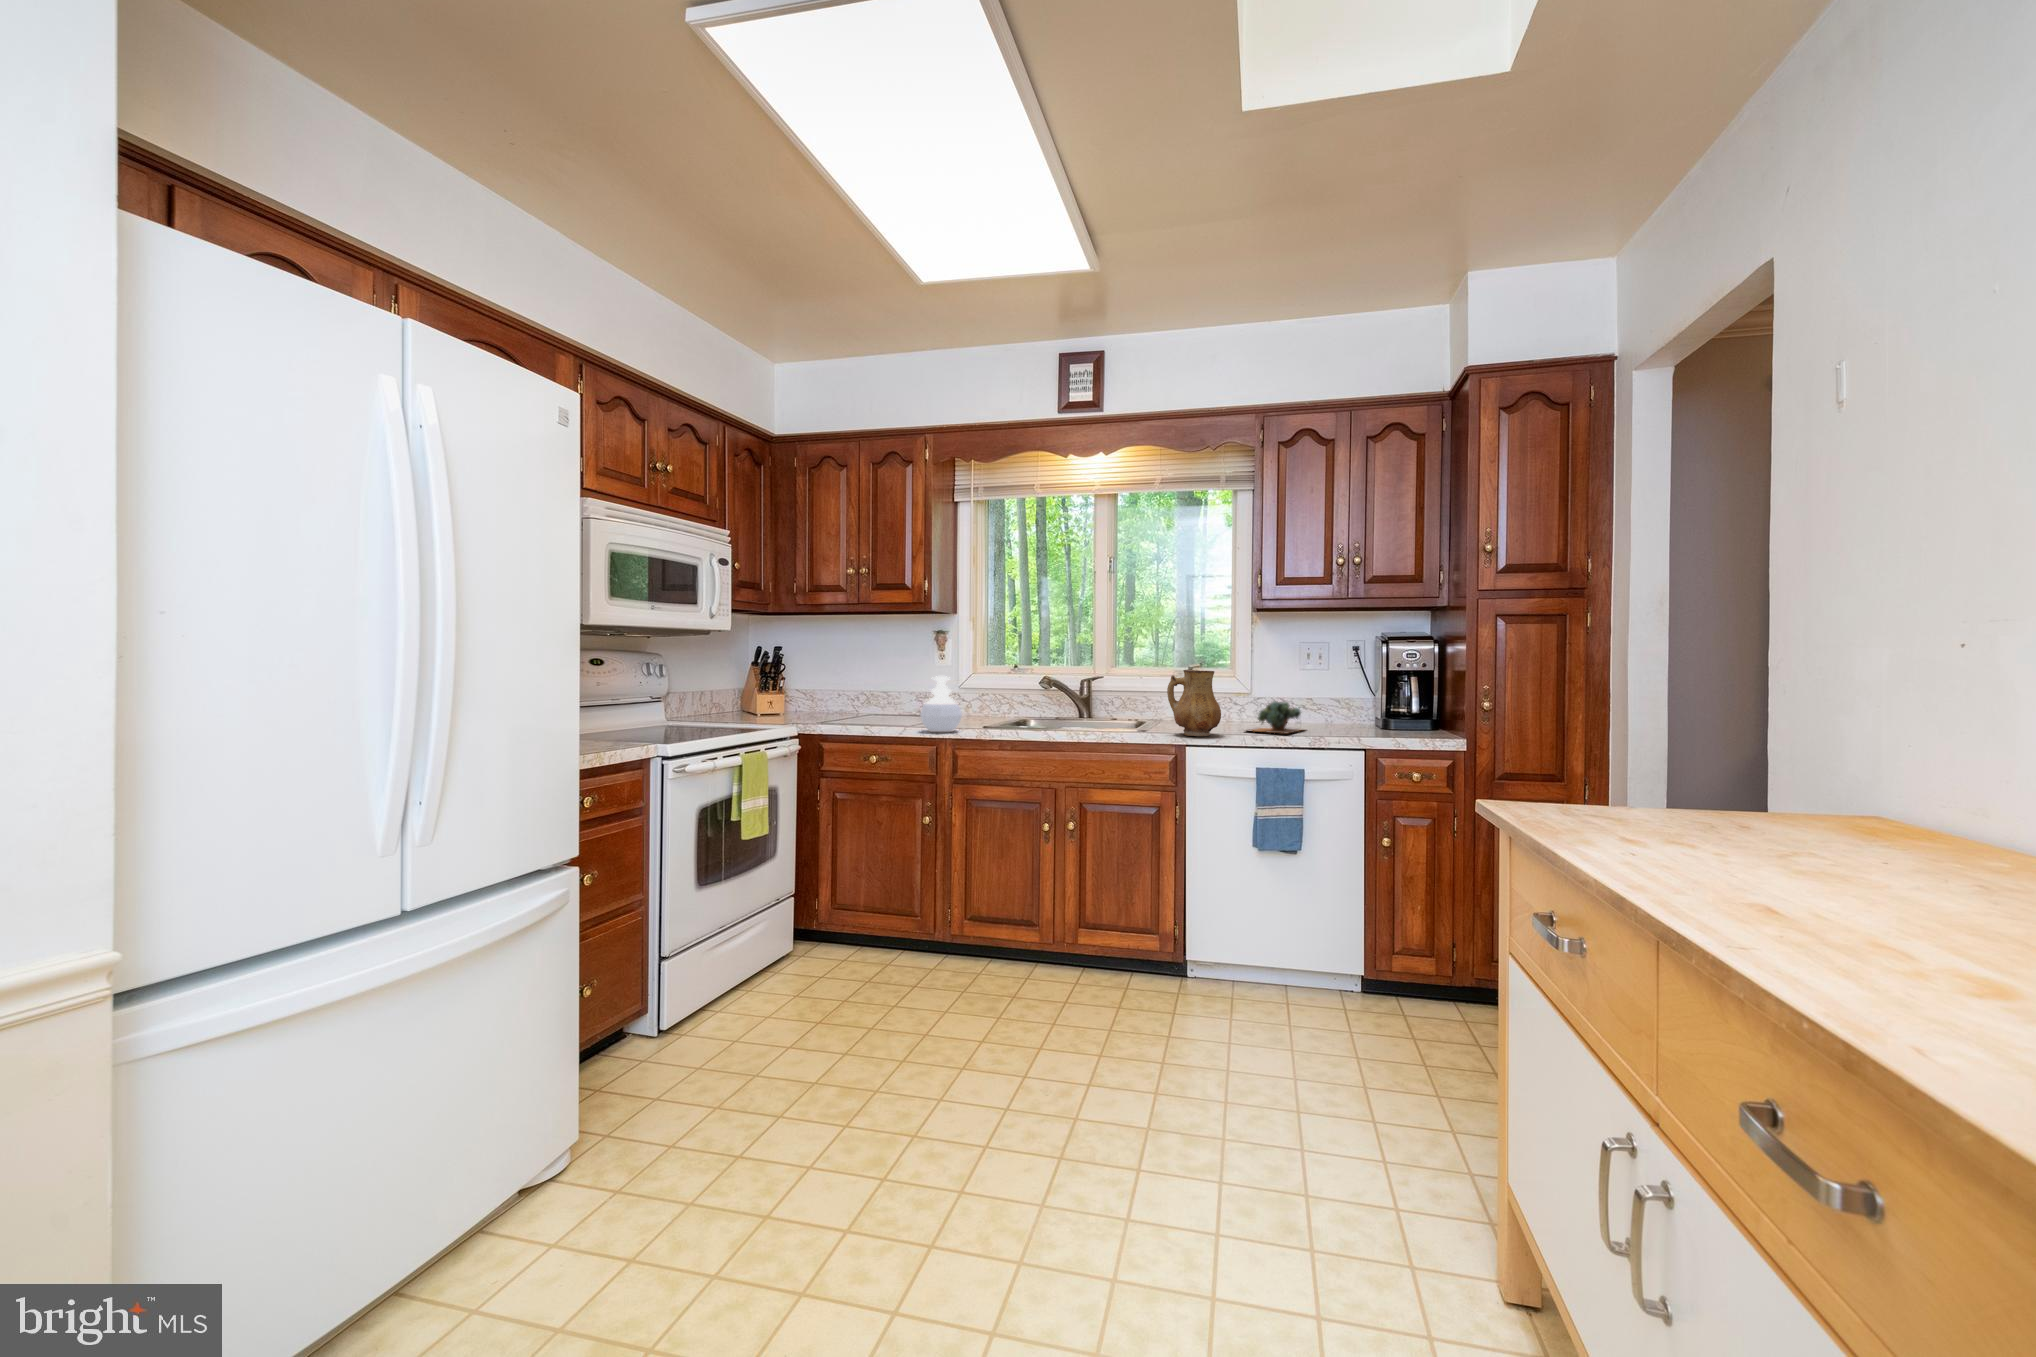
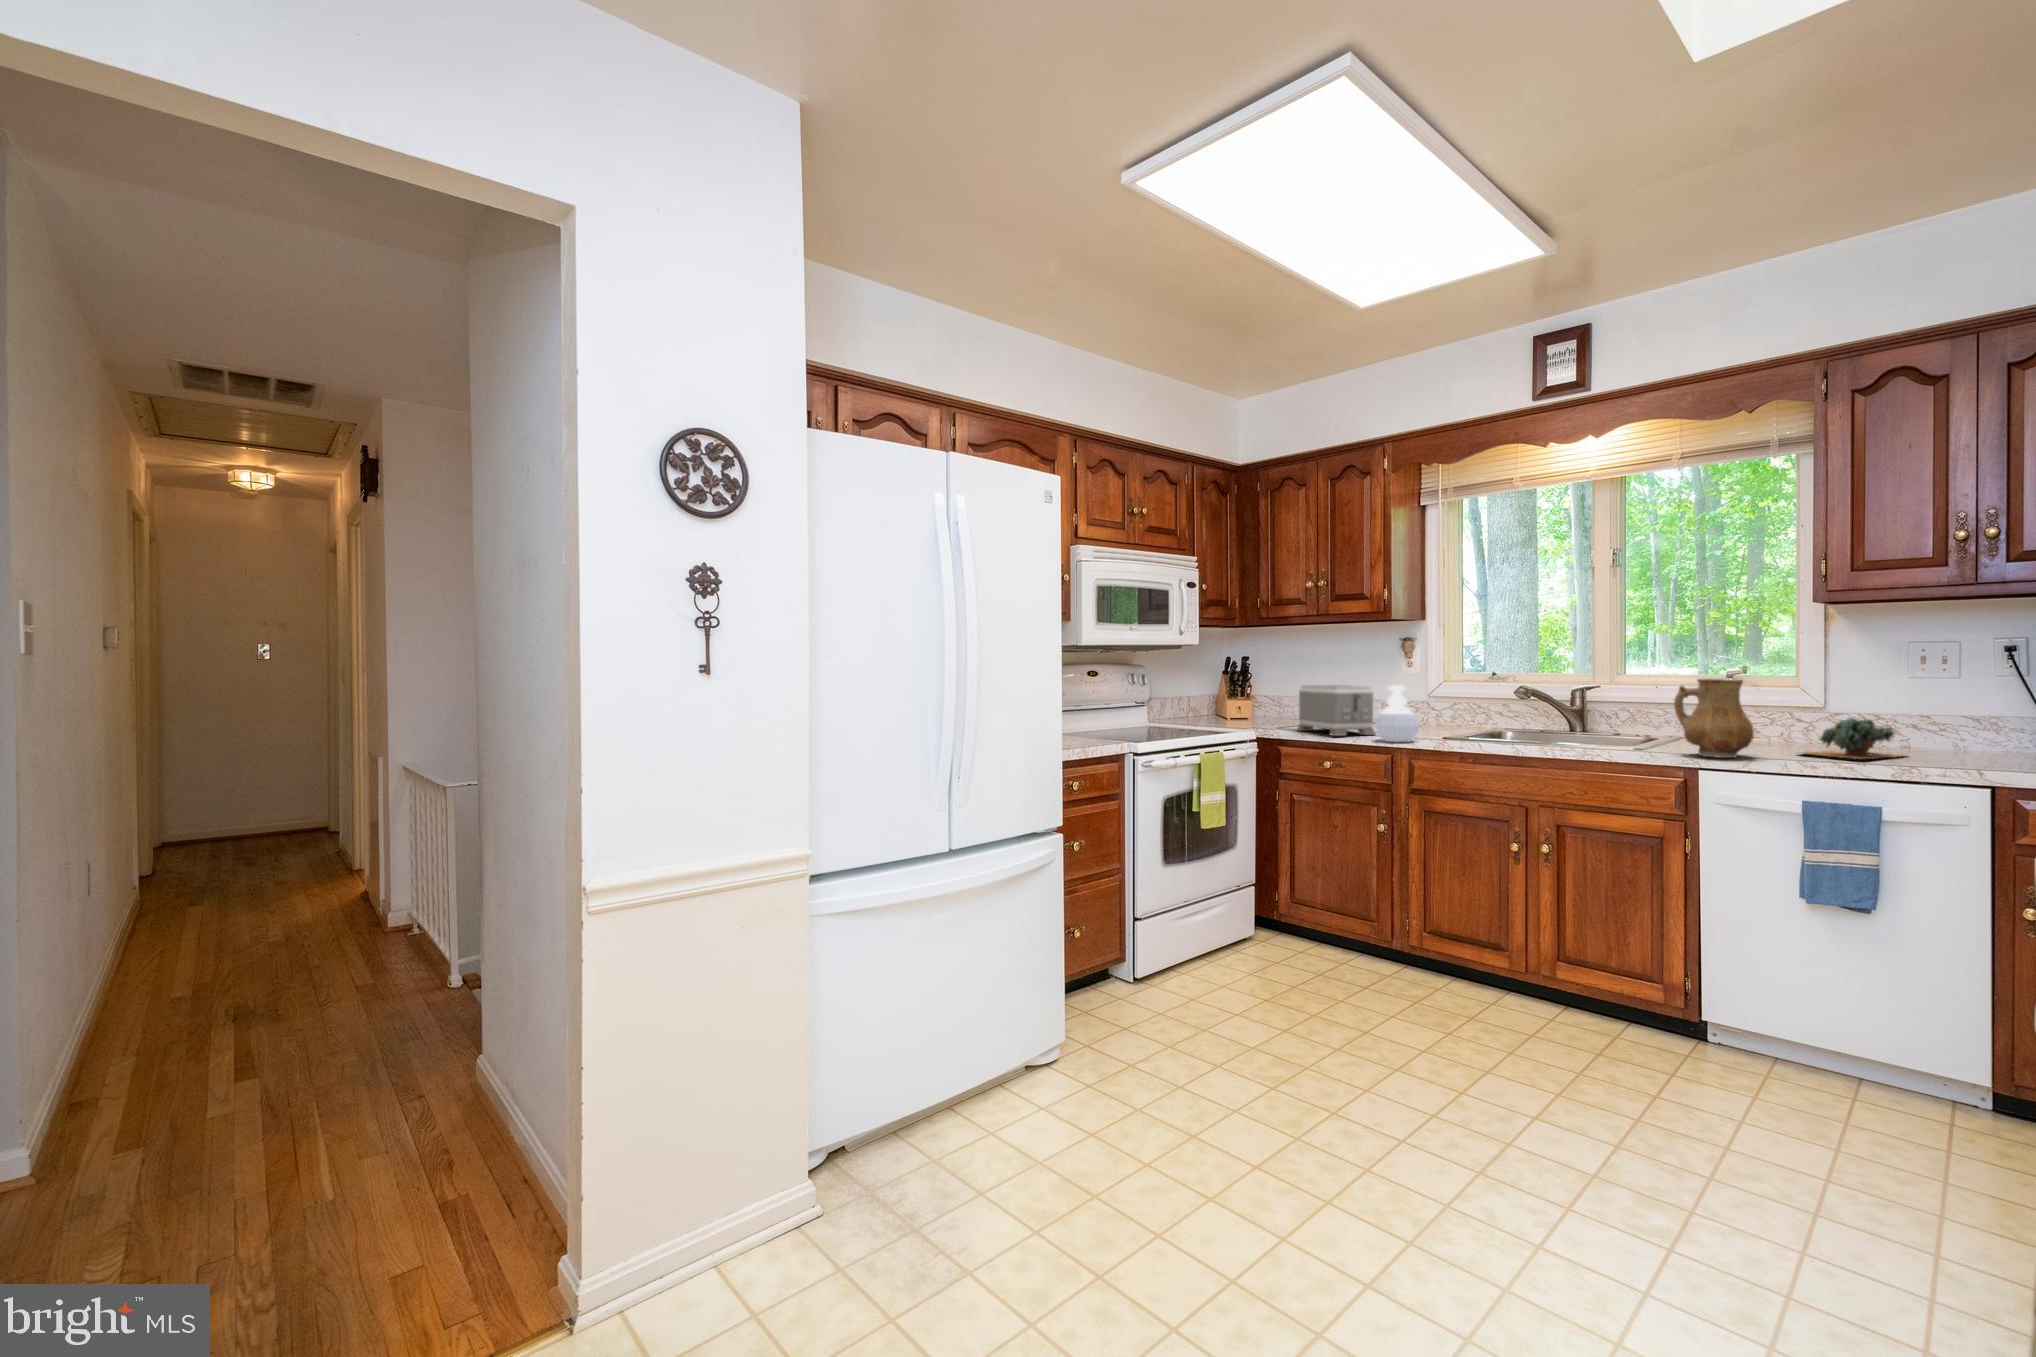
toaster: none [837,676,918,728] -> present [1297,685,1375,736]

